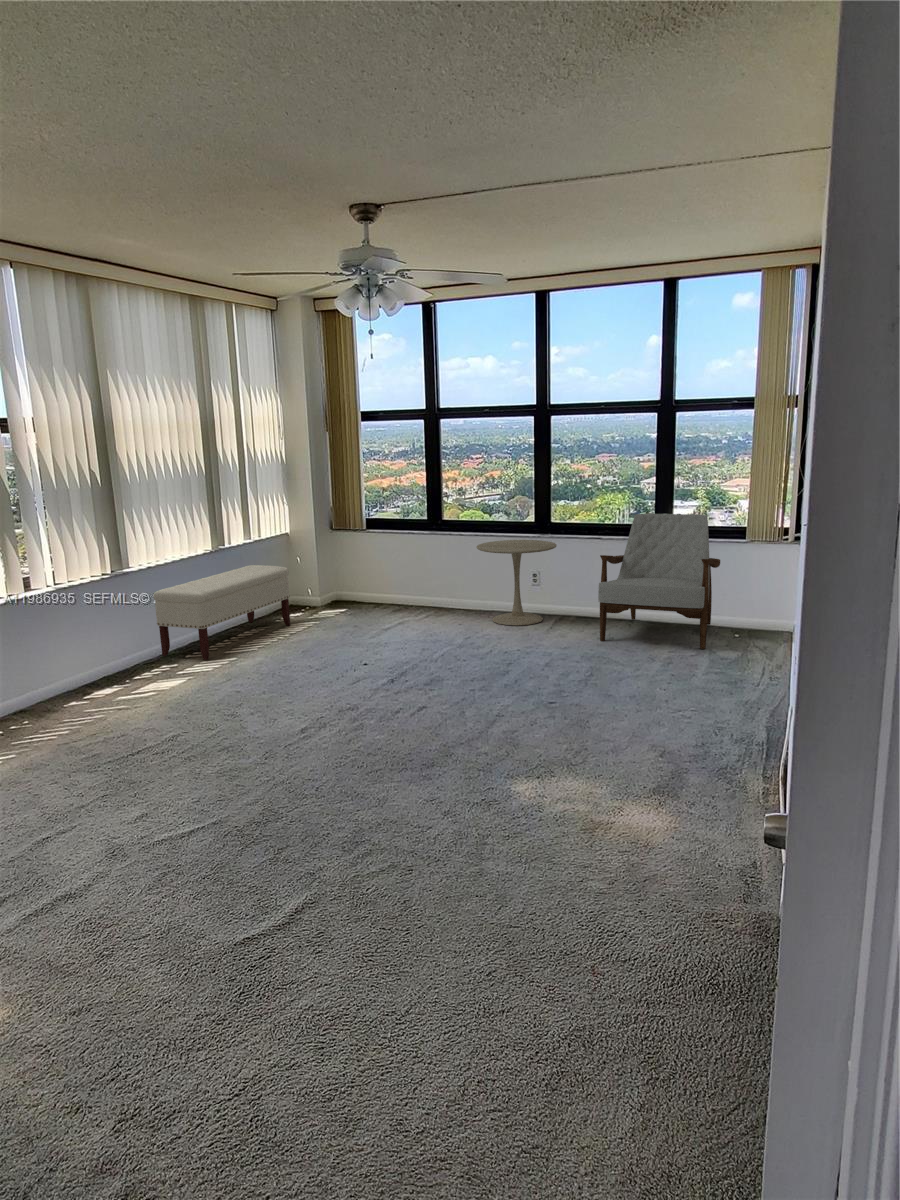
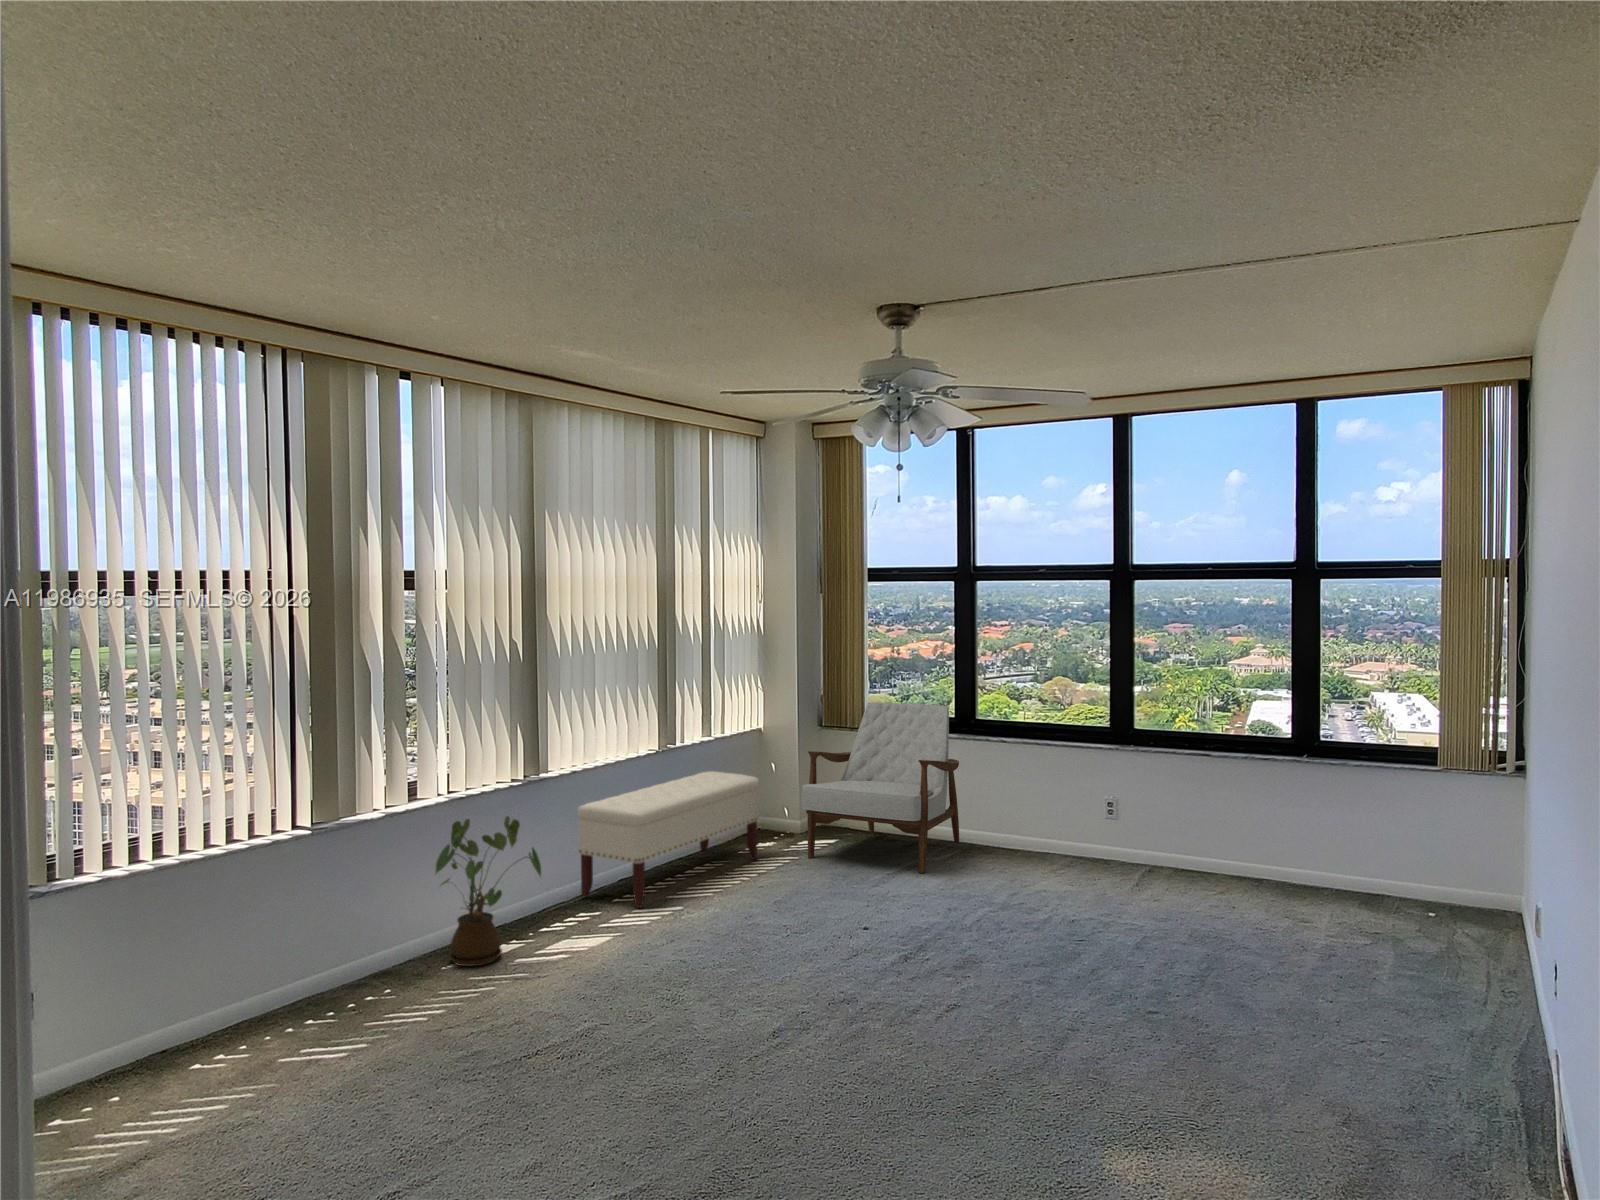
armchair: present [598,513,720,649] -> present [802,702,959,873]
side table: present [477,540,557,626] -> none [1026,753,1144,882]
house plant: none [51,598,132,703] -> present [436,816,541,967]

